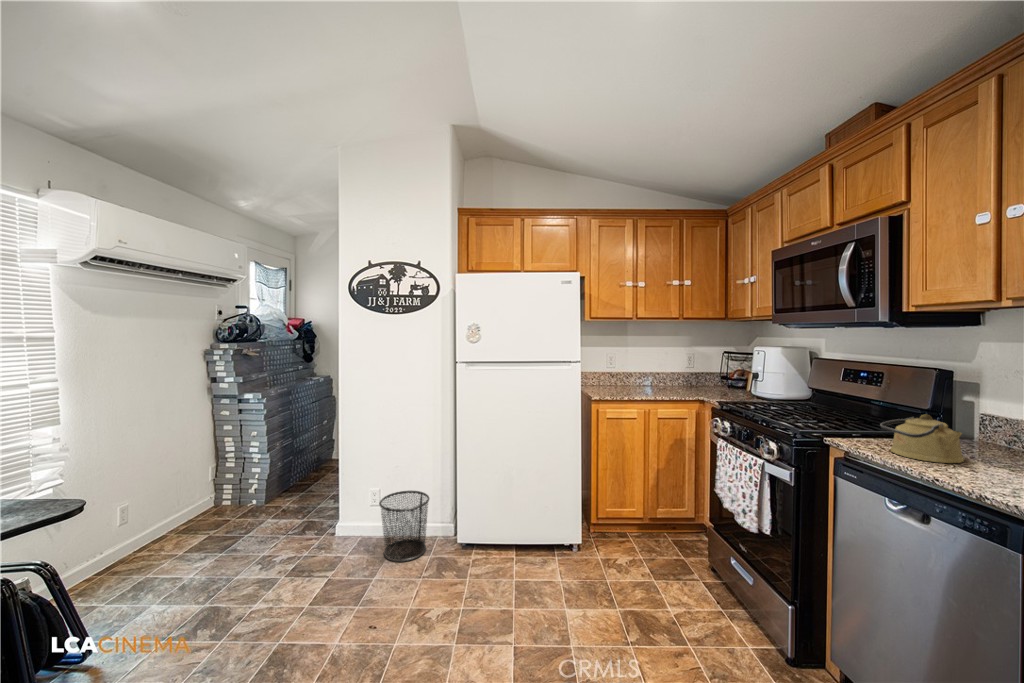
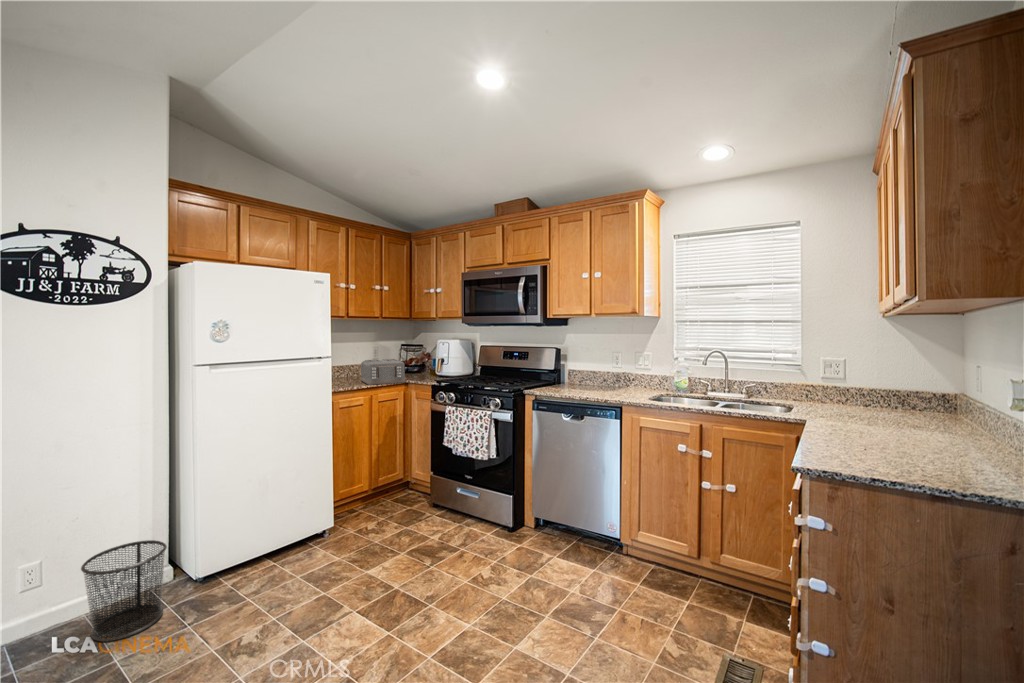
toaster: none [641,366,690,396] -> present [361,359,405,385]
kettle: present [880,415,964,463] -> none [546,371,579,393]

